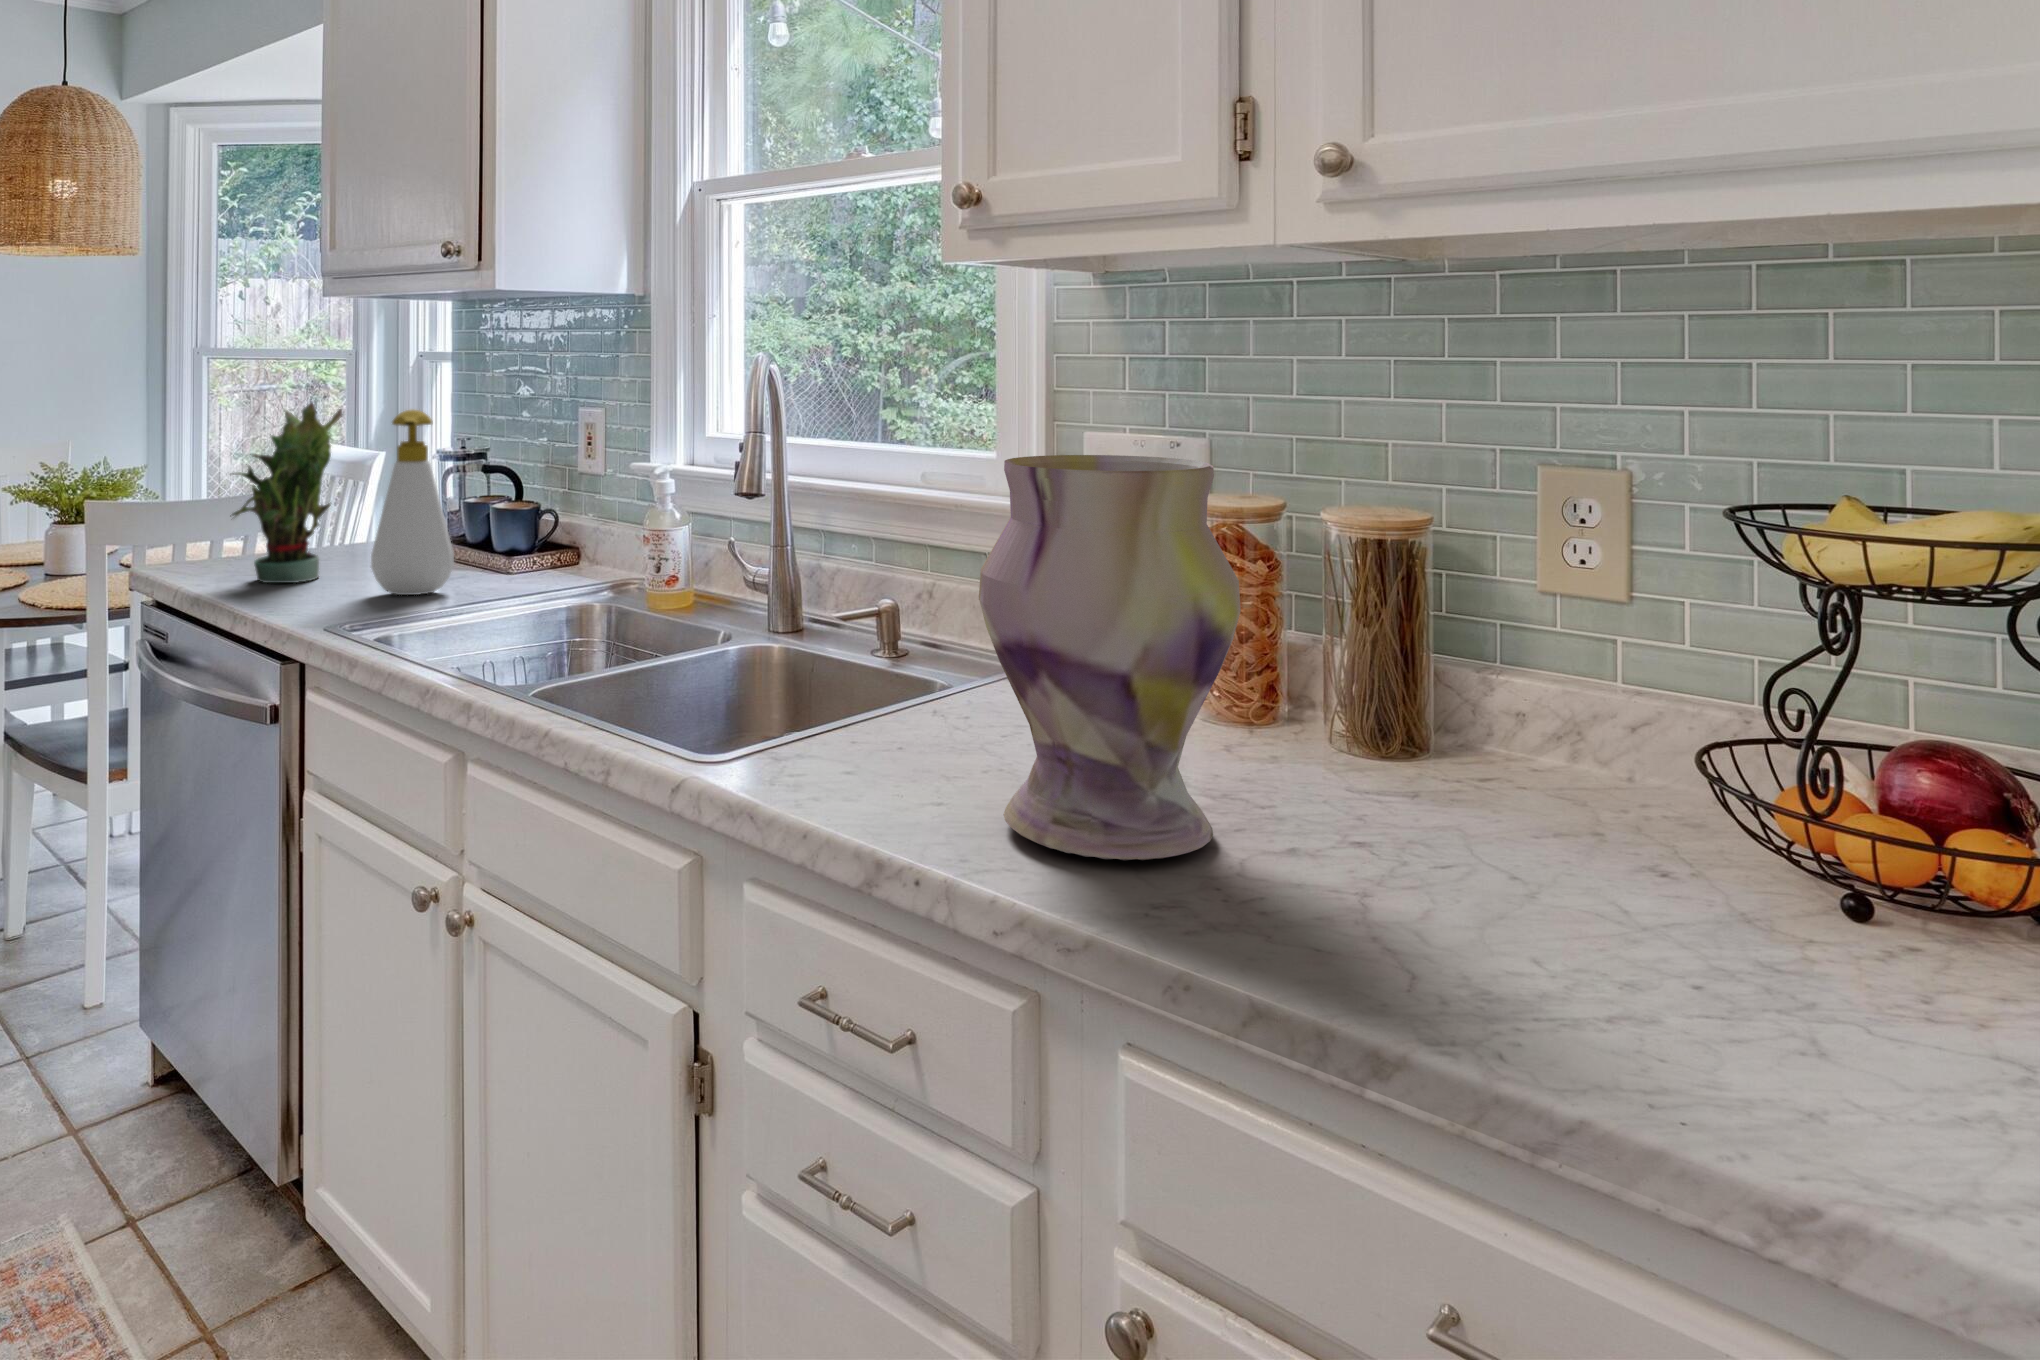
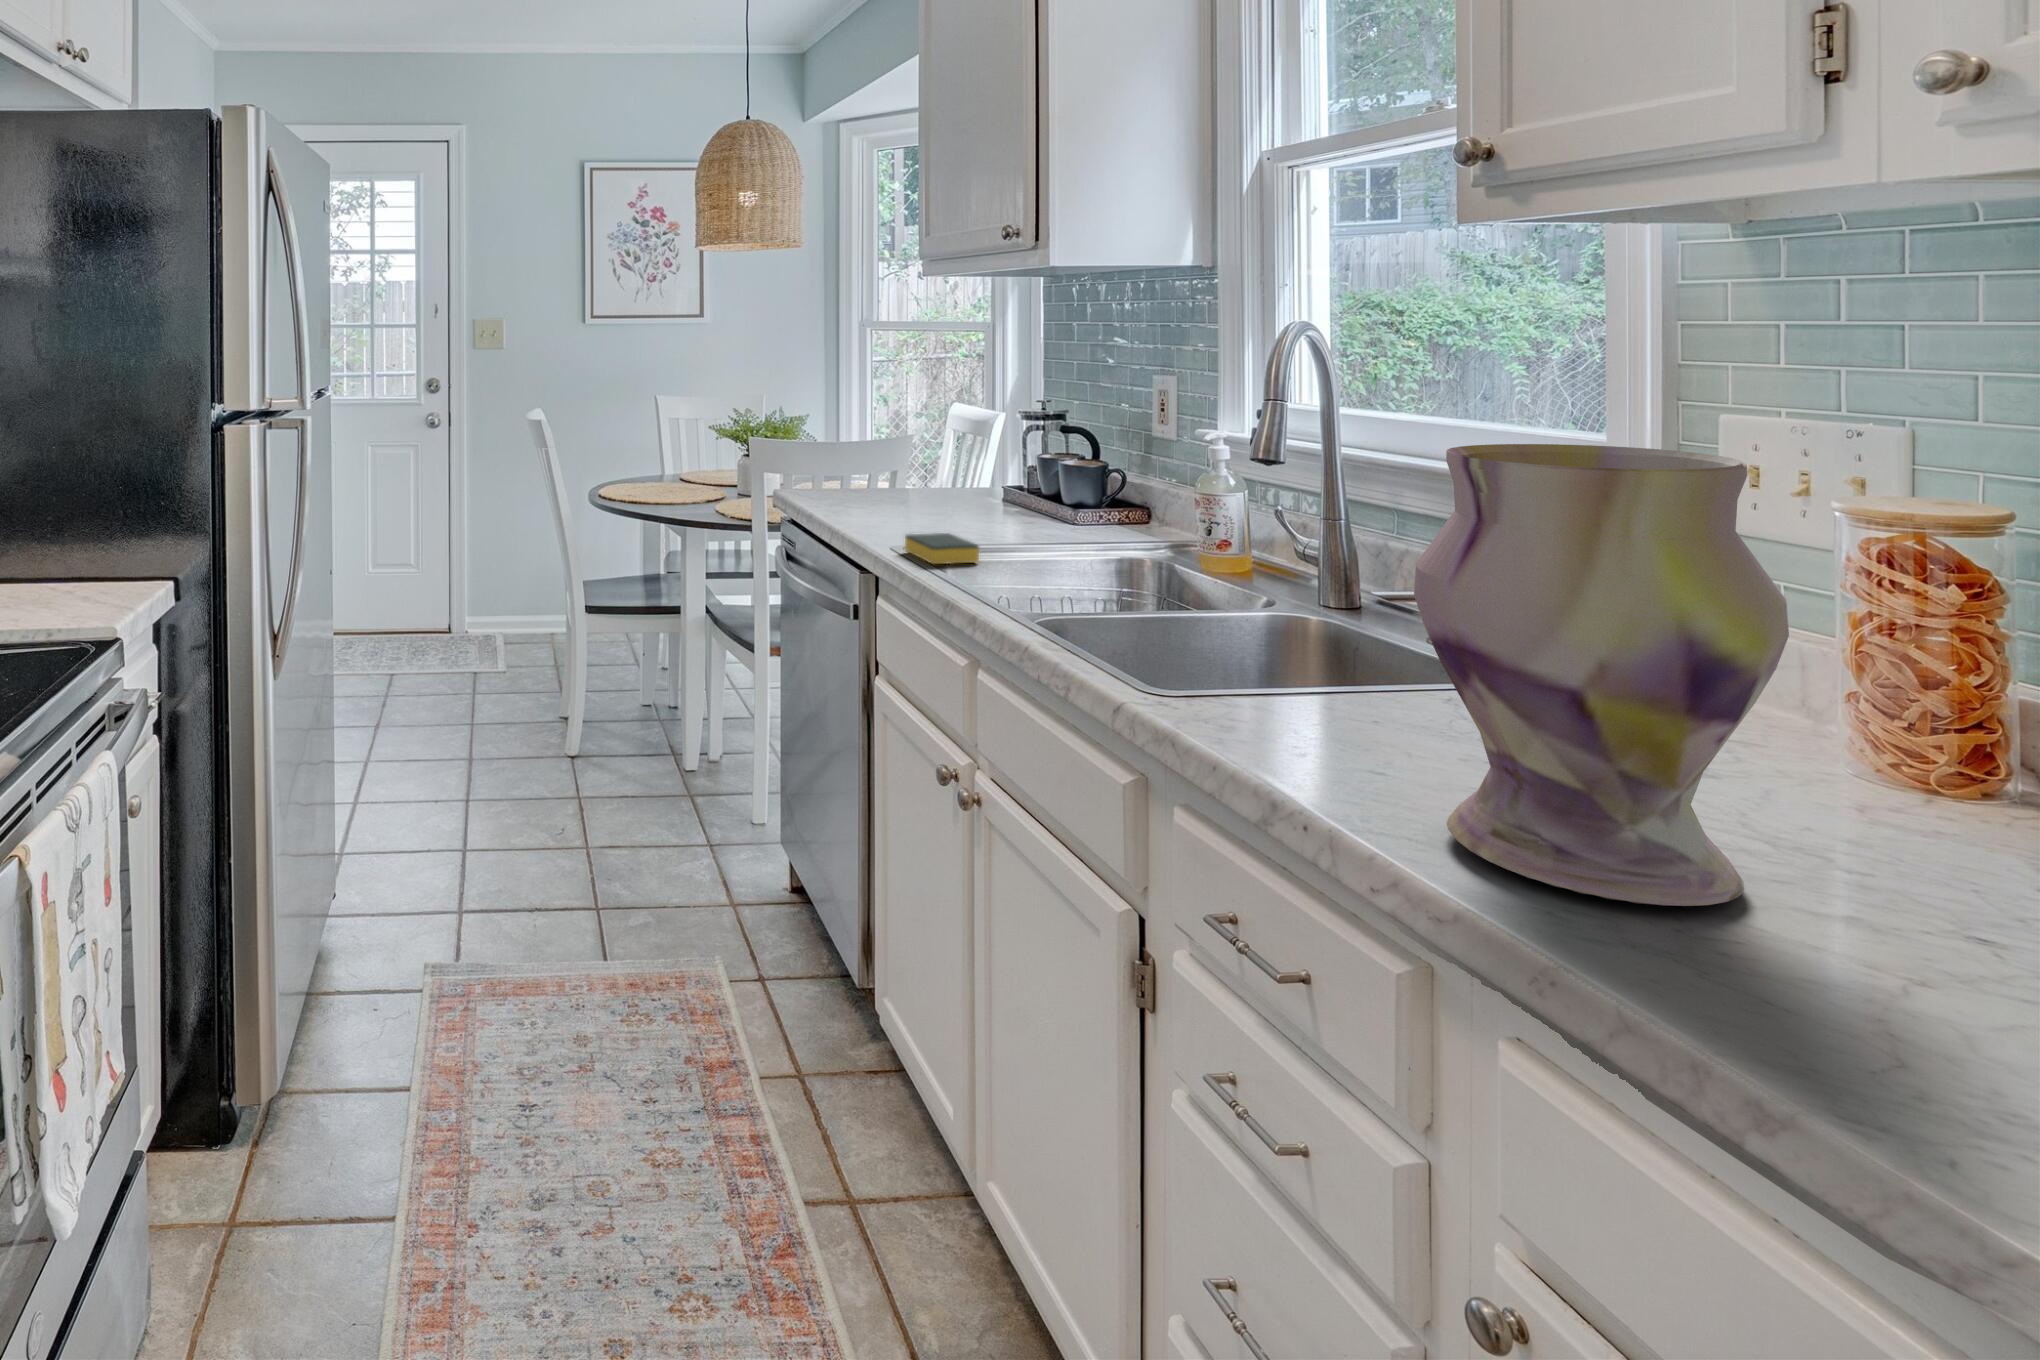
potted plant: present [230,403,342,583] -> none [833,369,923,514]
soap bottle: present [371,410,454,595] -> none [938,376,1011,533]
sponge: none [345,597,439,636] -> present [905,533,979,564]

